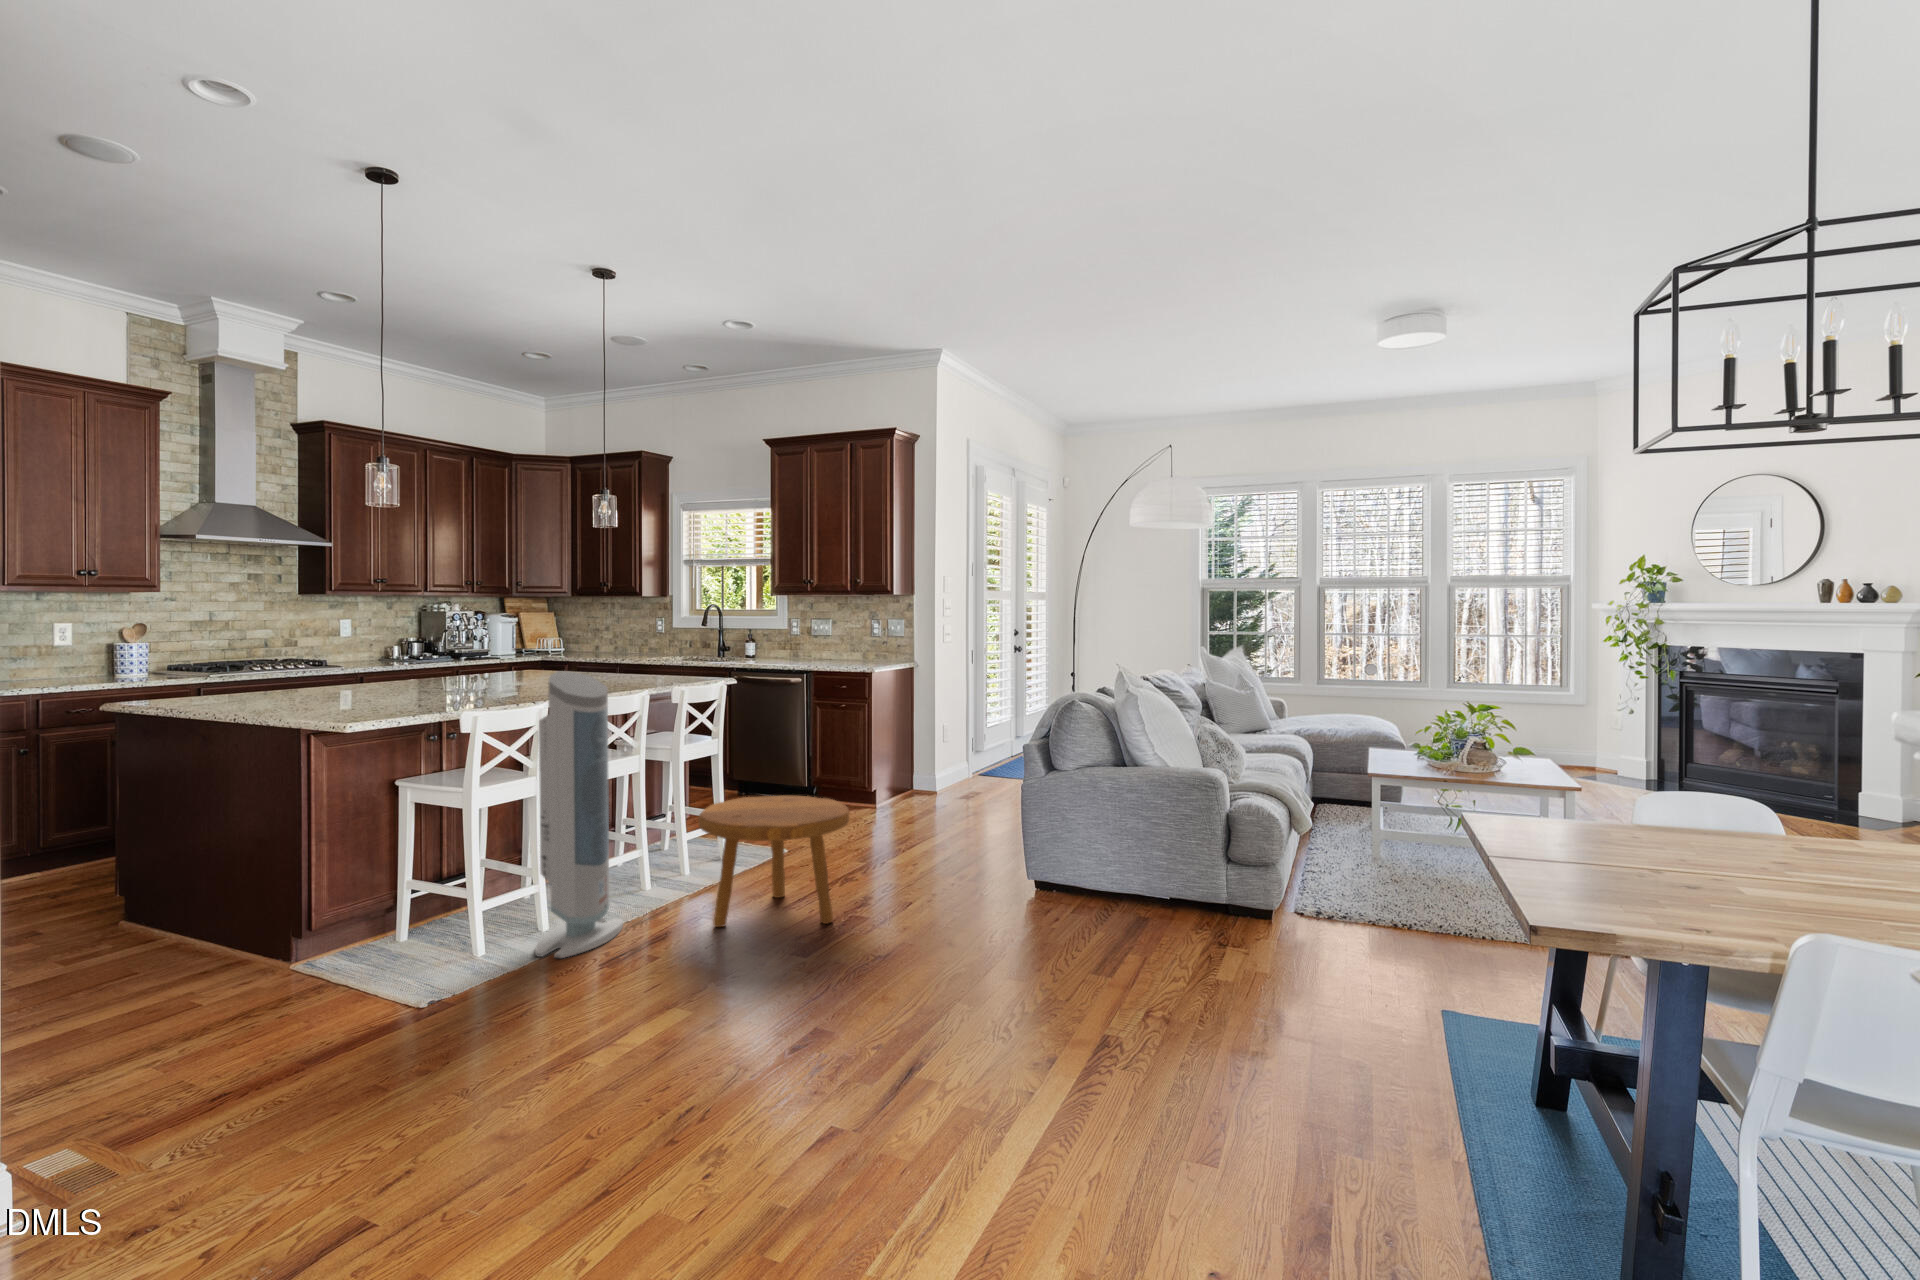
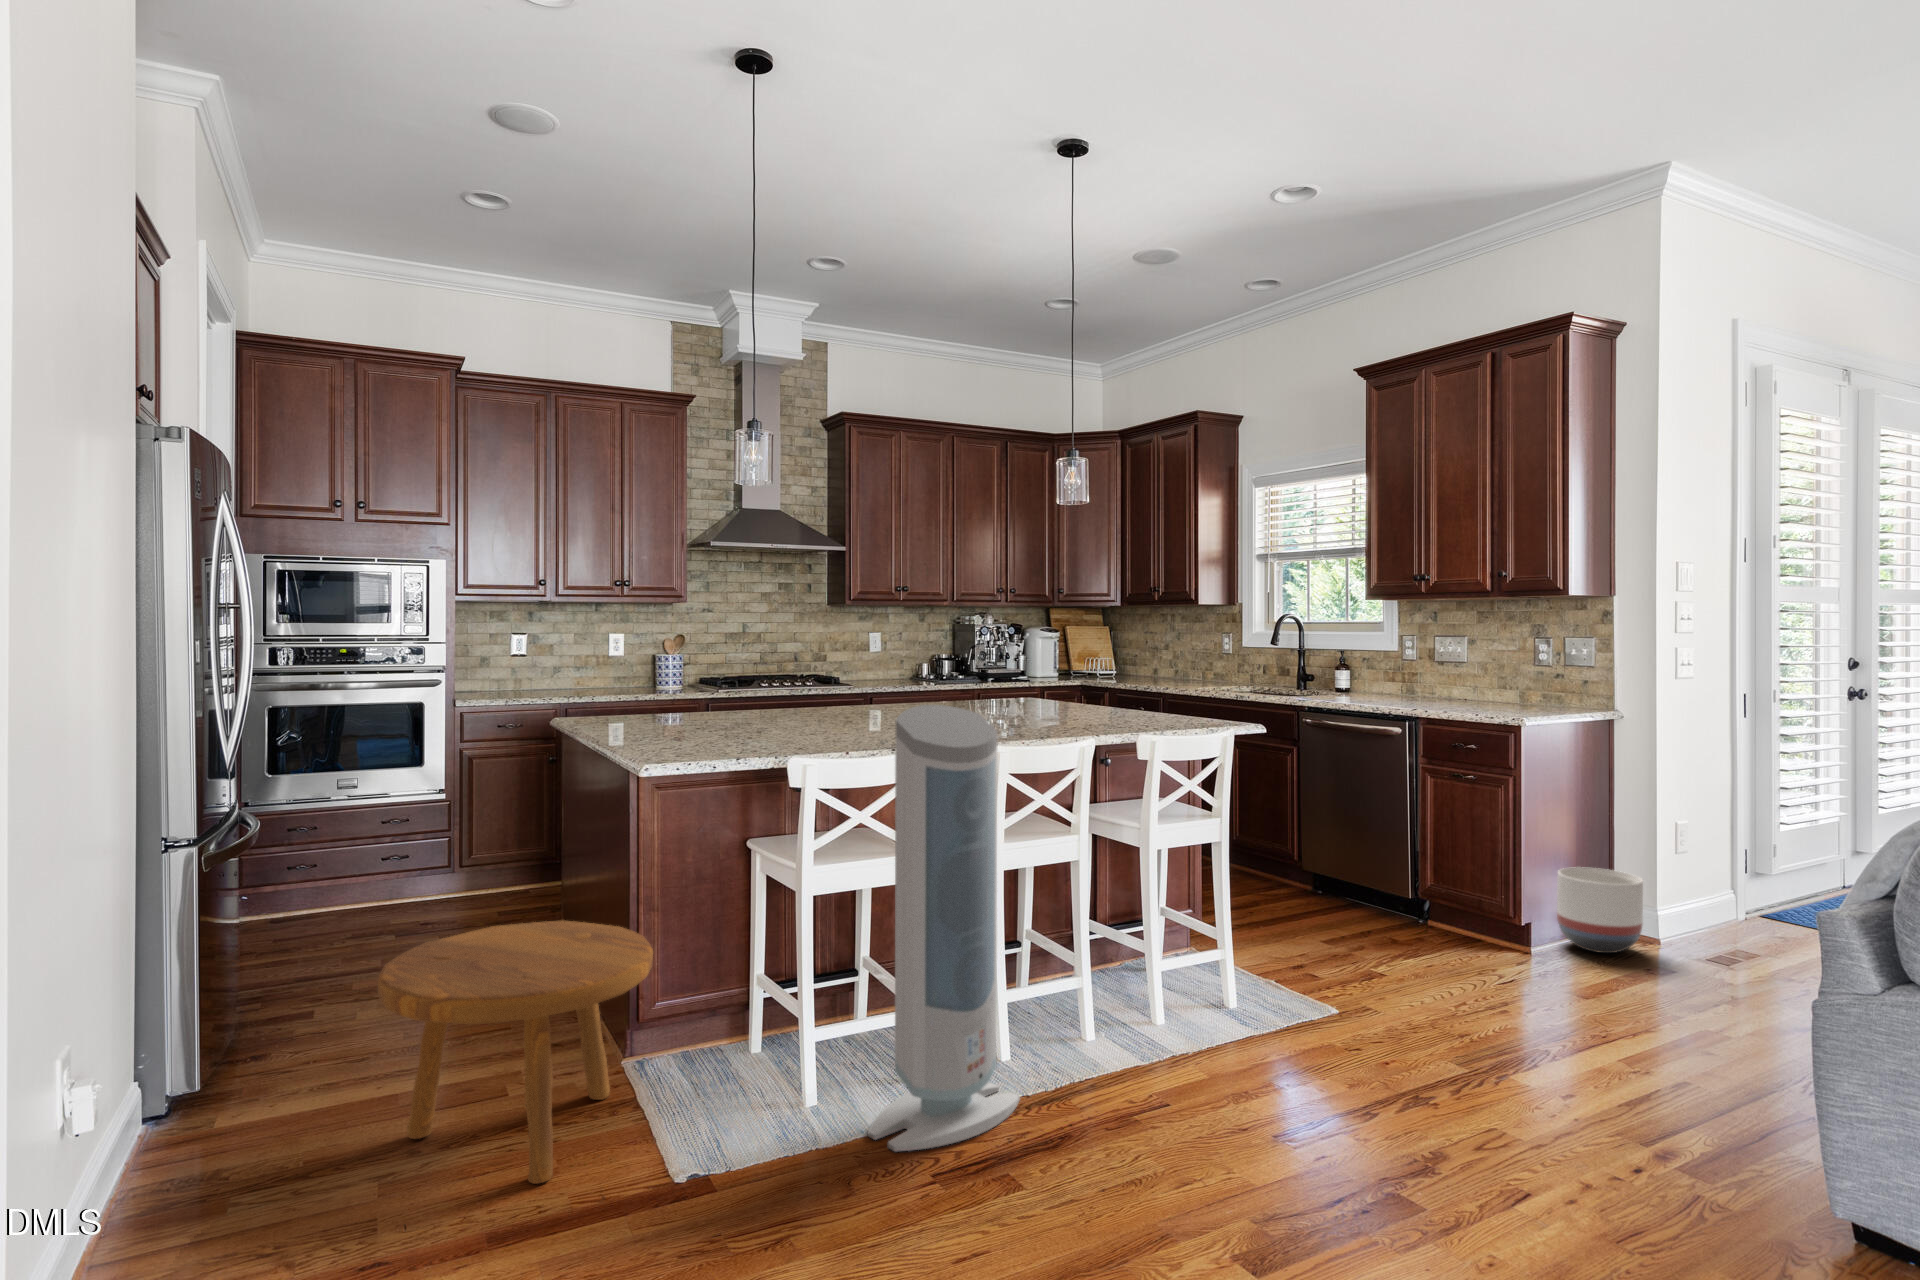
planter: none [890,755,933,802] -> present [1557,867,1643,953]
footstool: present [698,796,849,927] -> present [378,920,653,1184]

